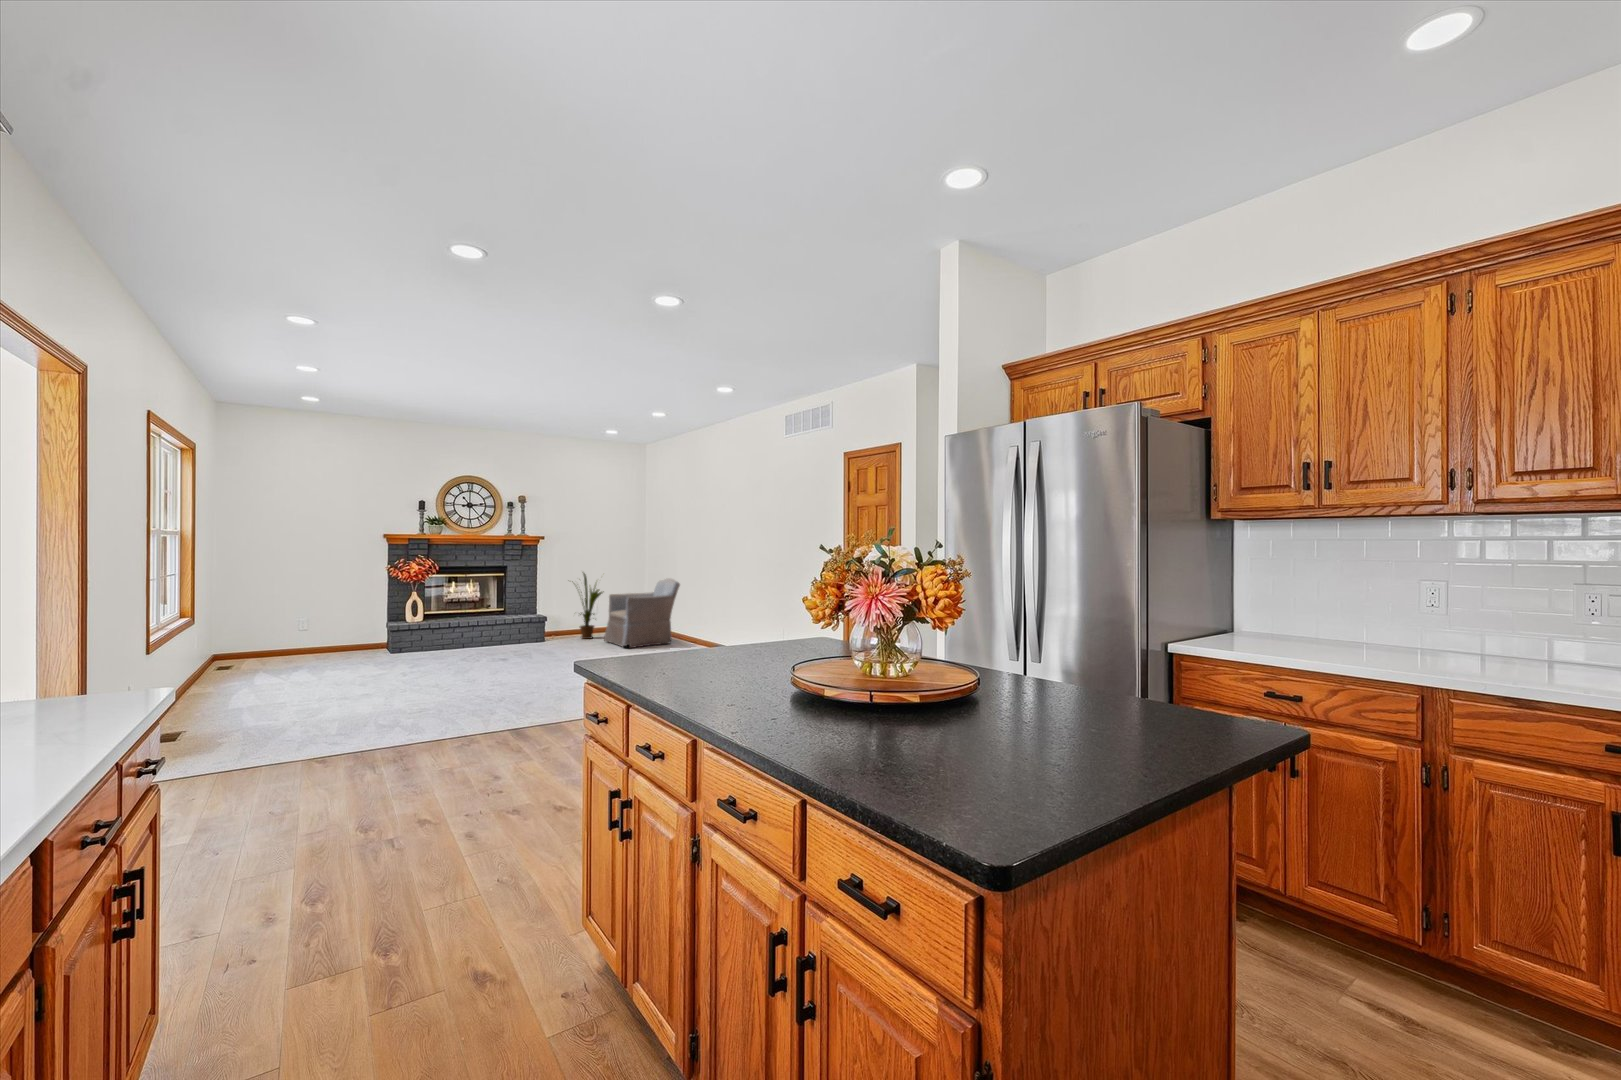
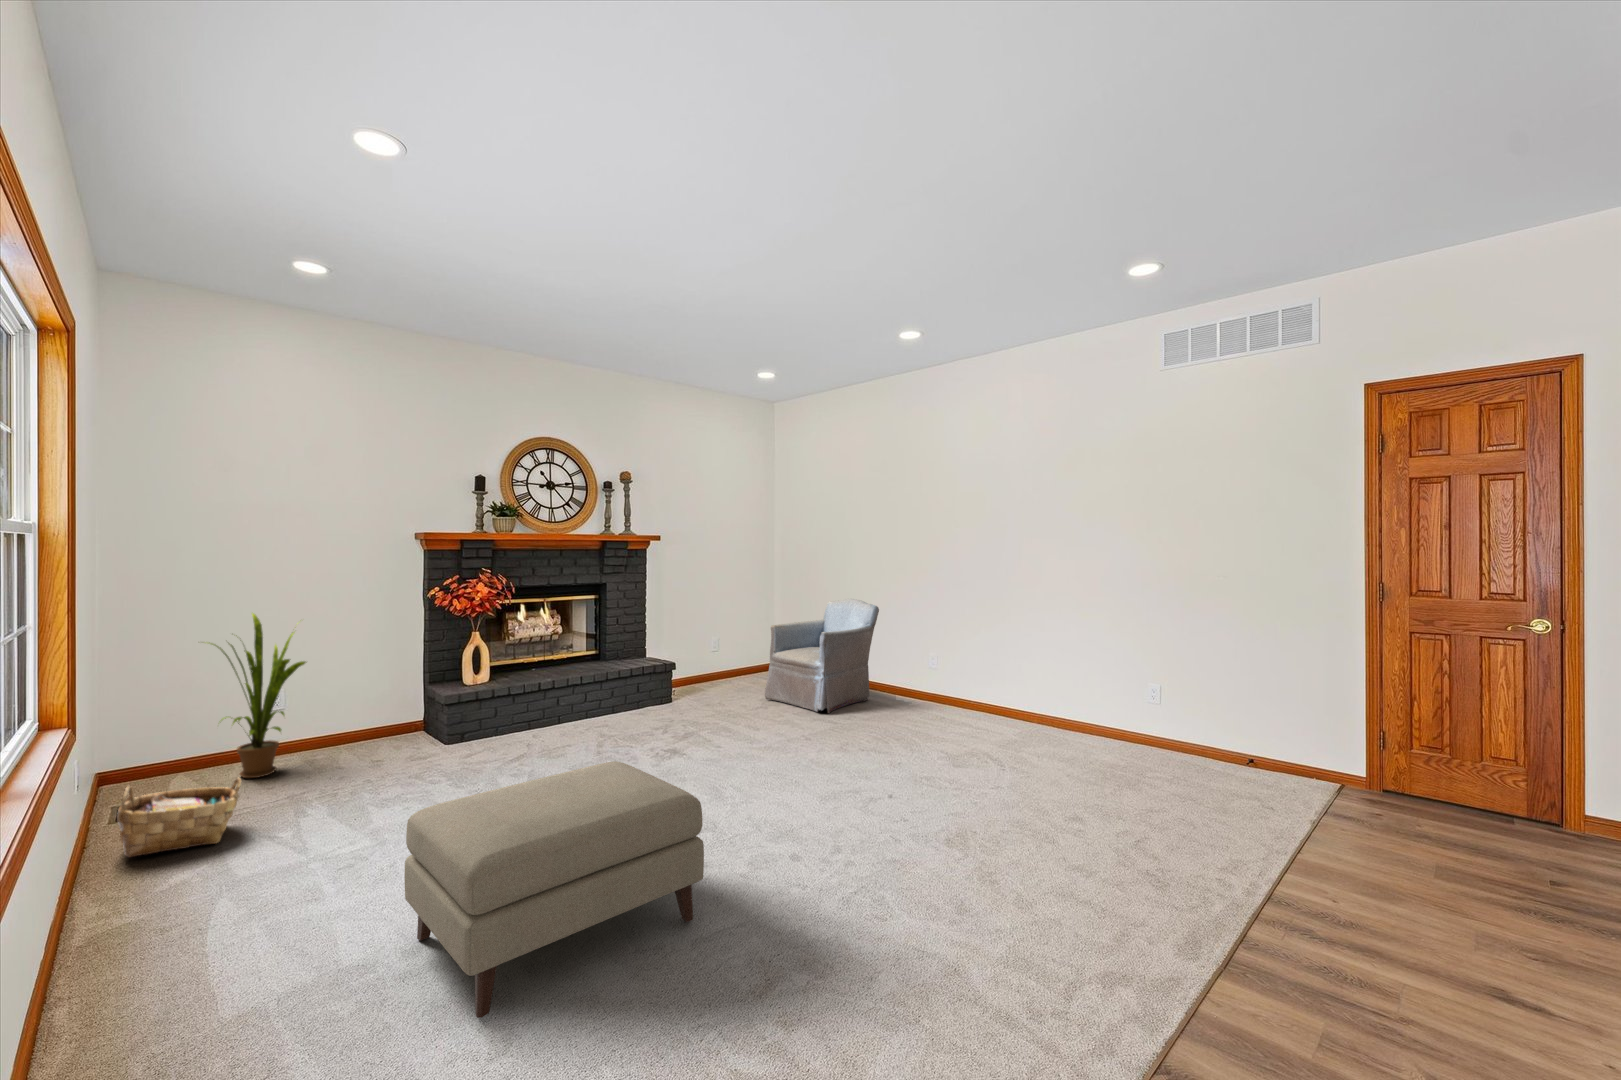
house plant: present [572,573,604,639] -> present [211,613,306,778]
ottoman: none [297,638,426,715] -> present [404,761,704,1018]
woven basket: none [204,648,261,679] -> present [117,778,242,857]

